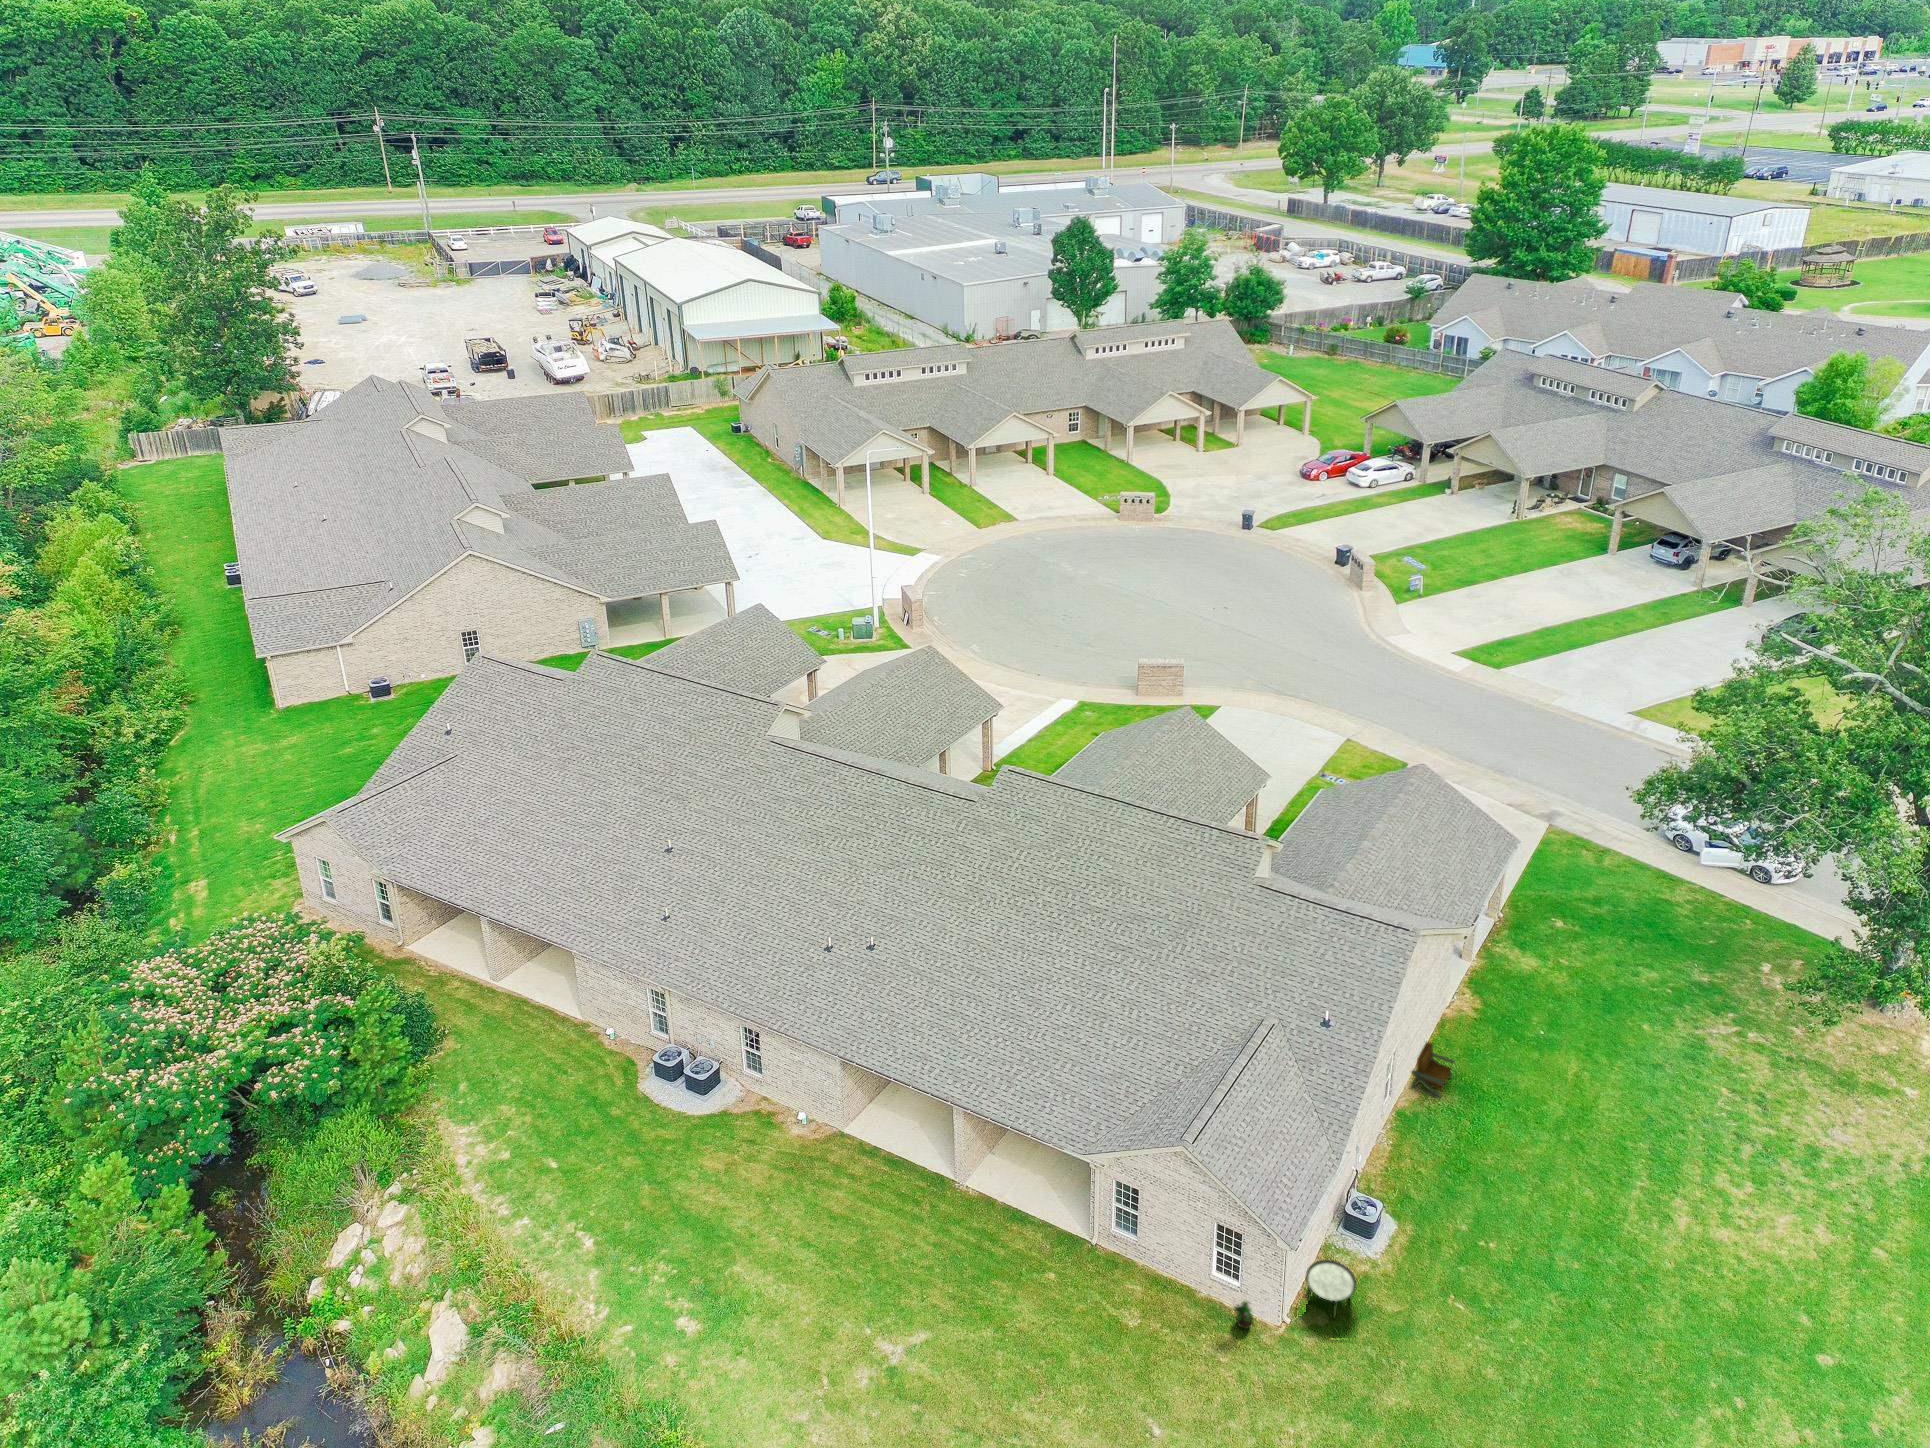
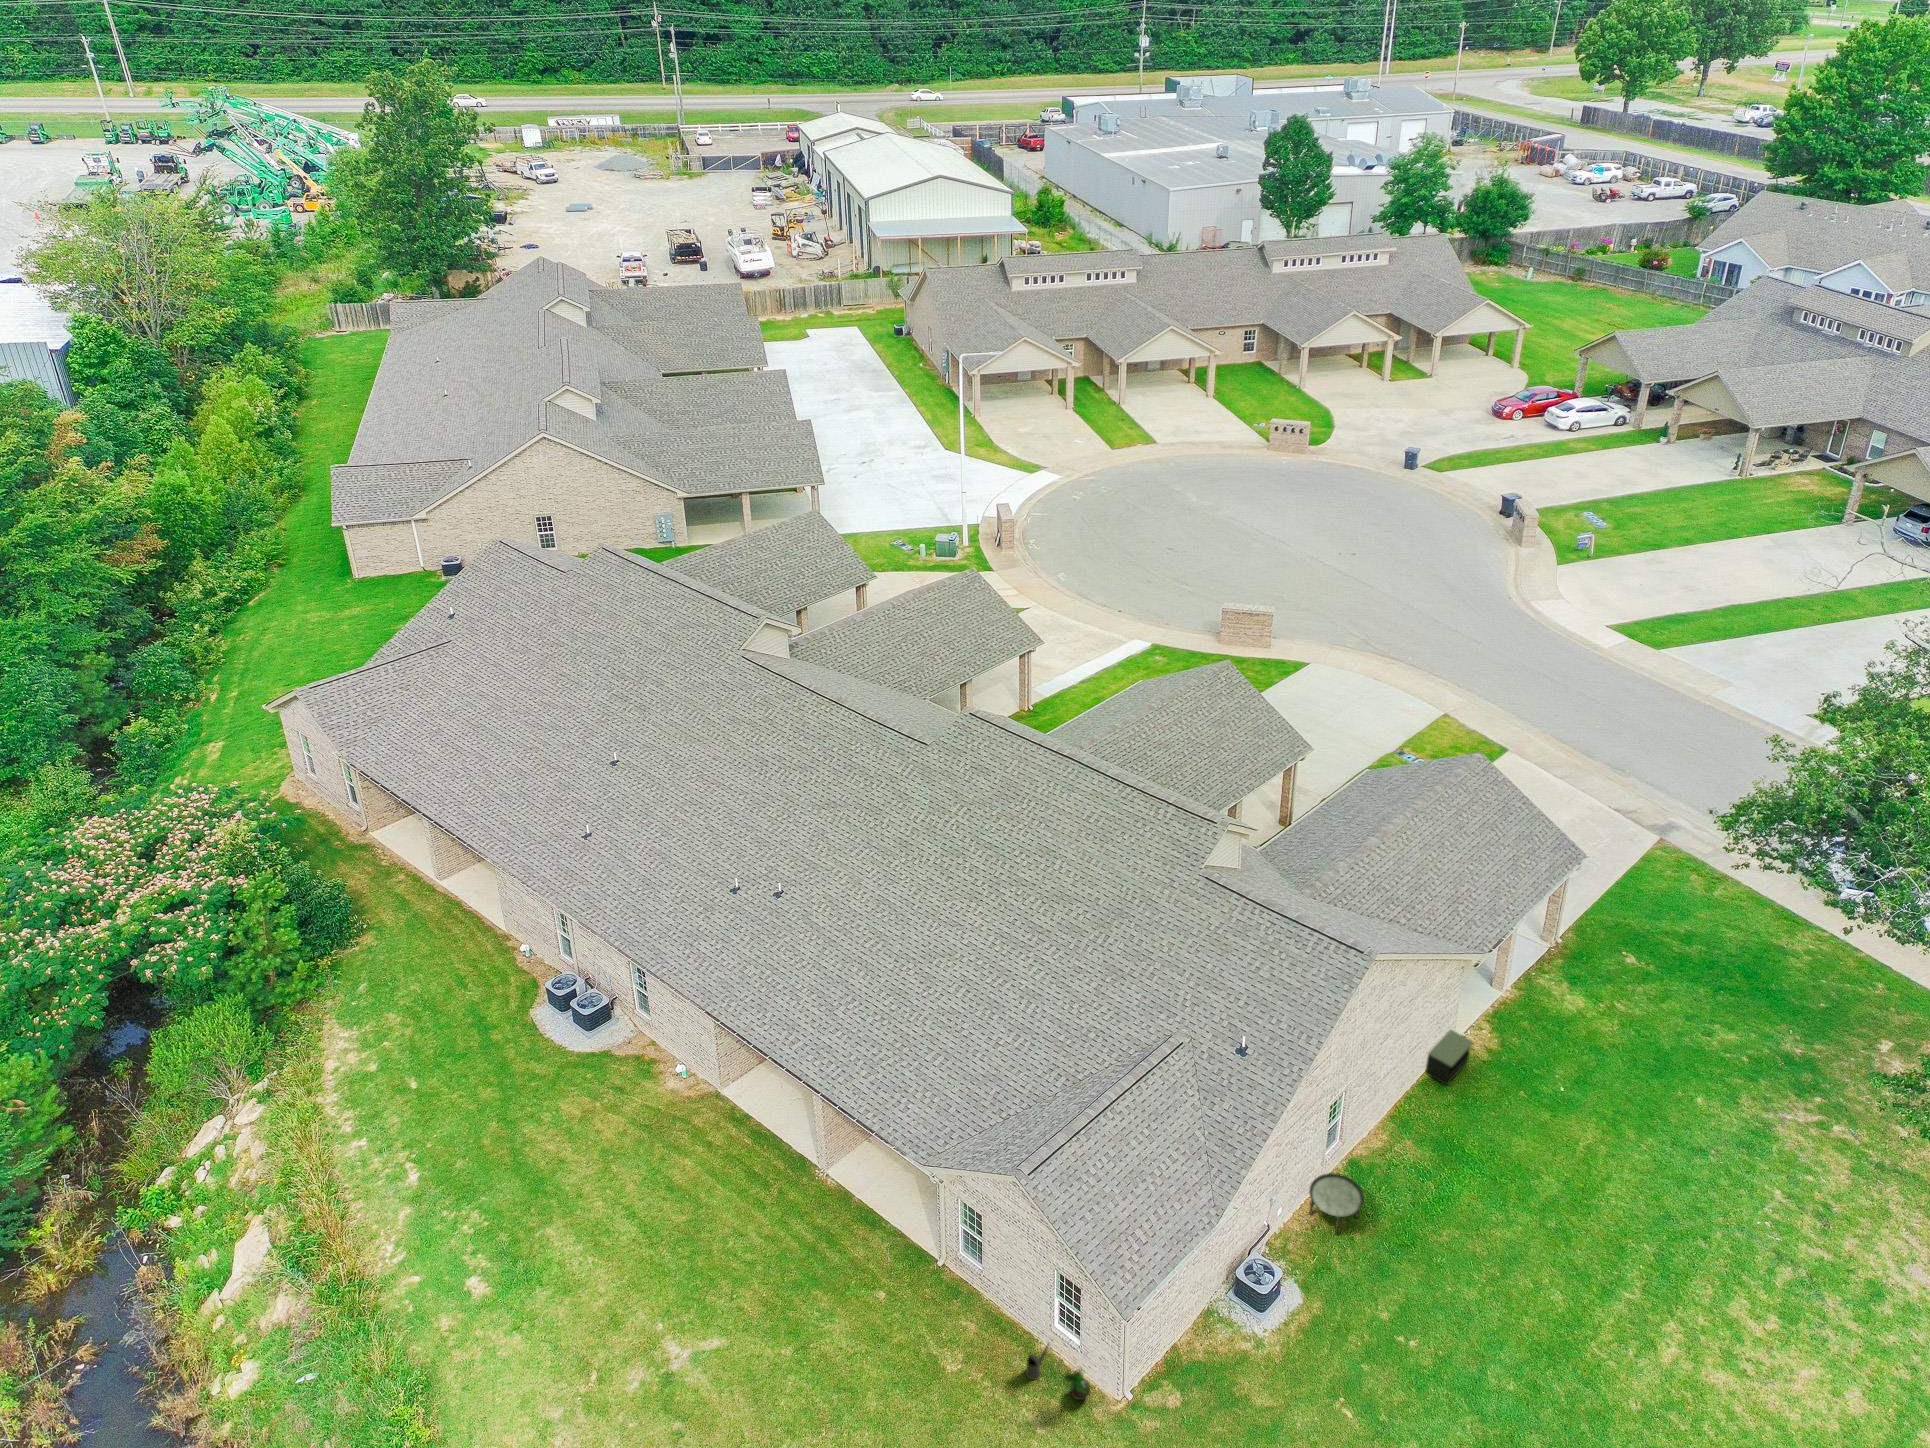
storage bench: none [1432,997,1466,1043] -> present [1425,1030,1473,1085]
lounge chair: present [1410,1042,1454,1099] -> none [1378,1082,1438,1154]
round table: present [1306,1260,1357,1318] -> present [1309,1173,1364,1235]
watering can: none [1194,1287,1211,1321] -> present [1025,1344,1049,1380]

